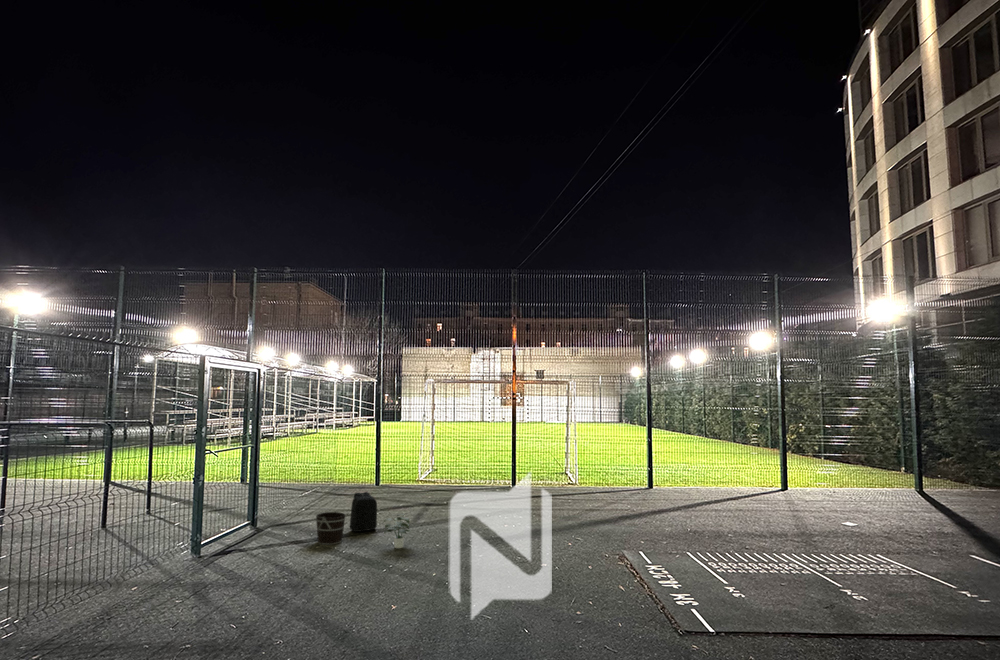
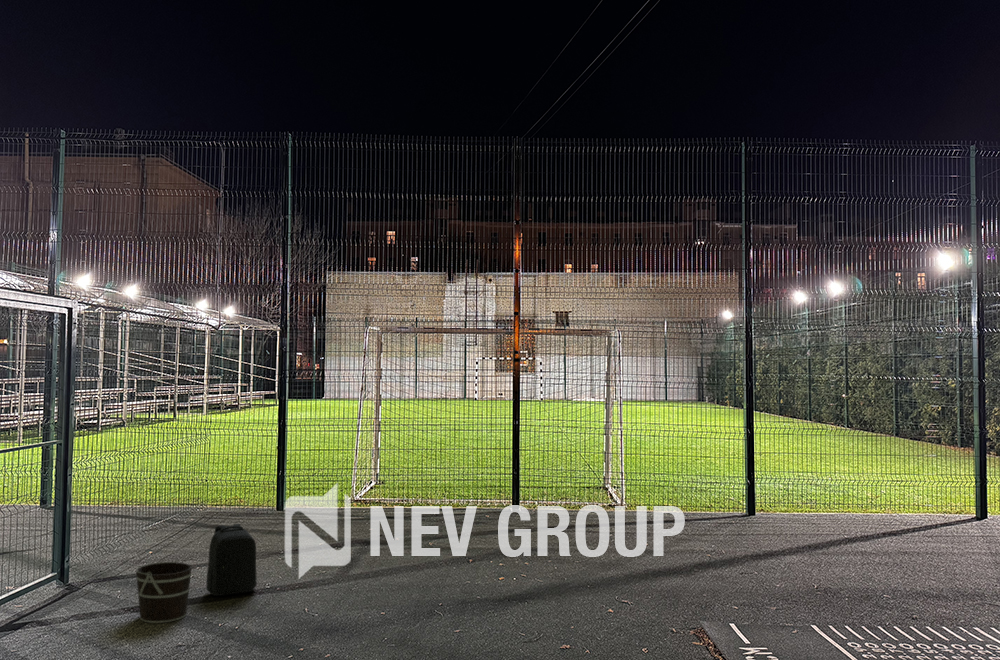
potted plant: present [384,514,411,548] -> none [257,568,316,632]

